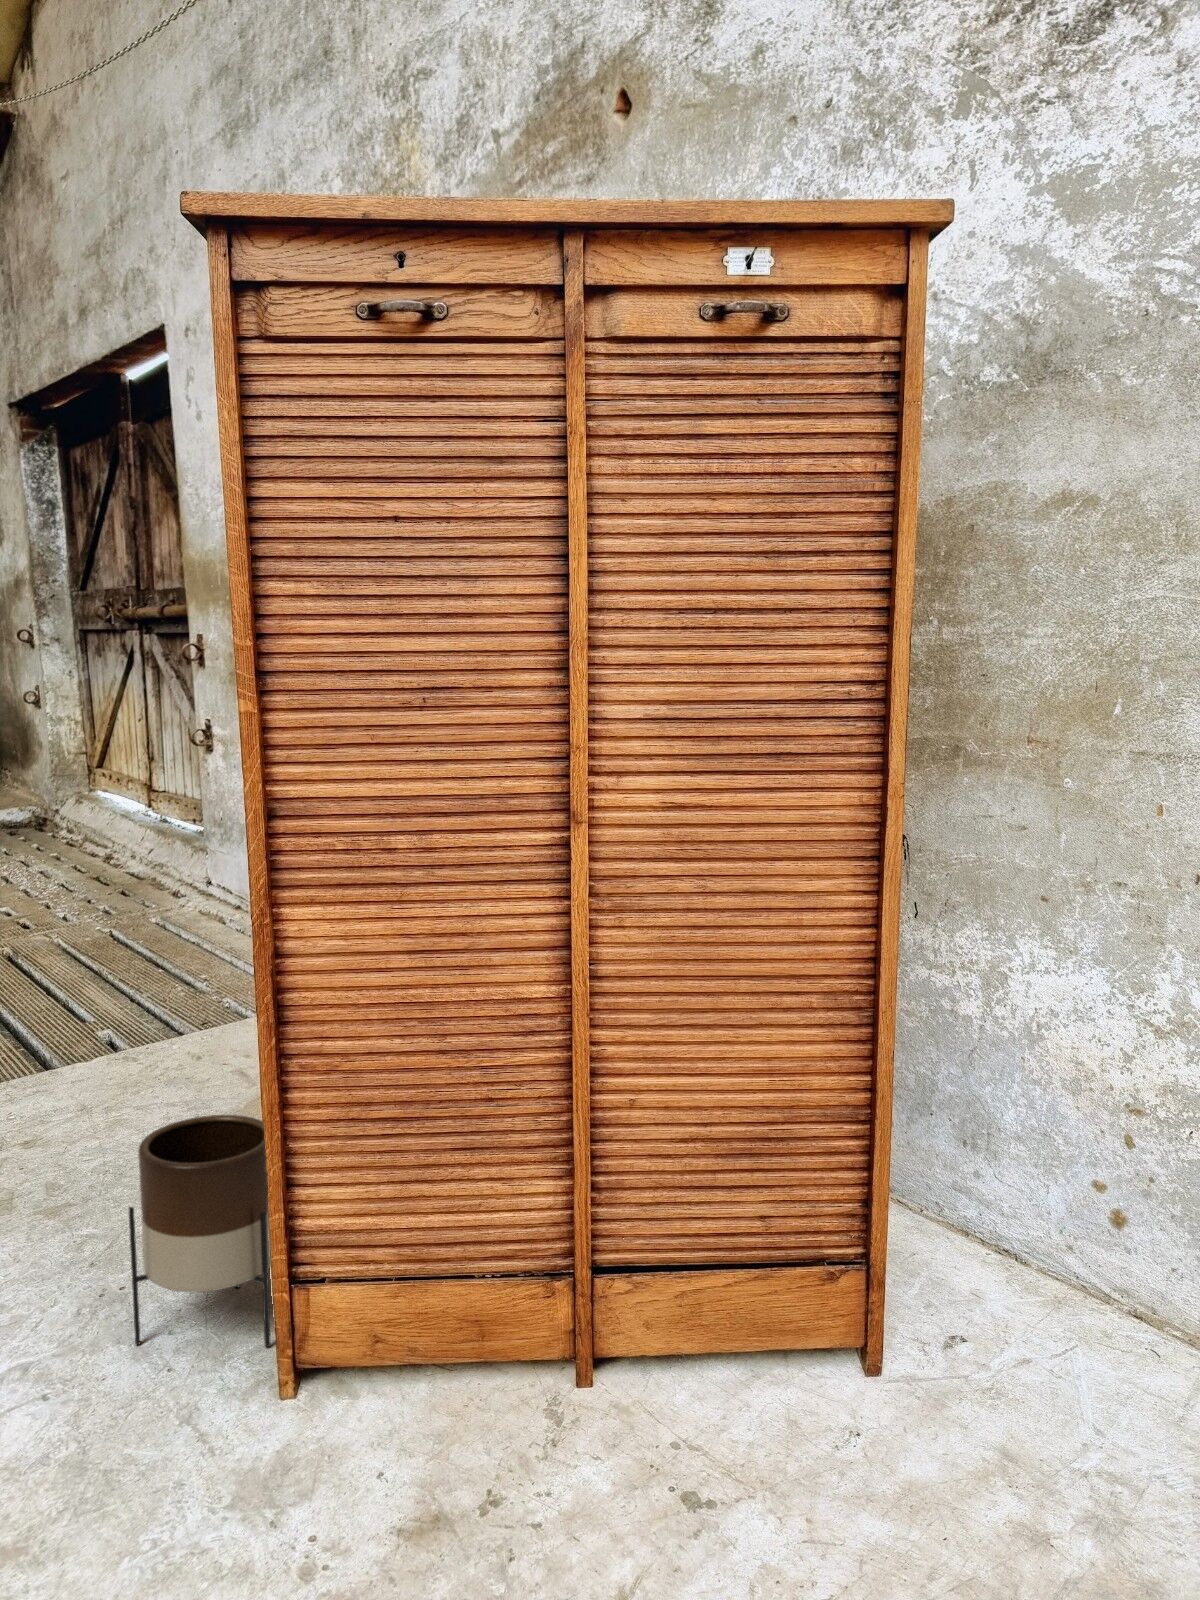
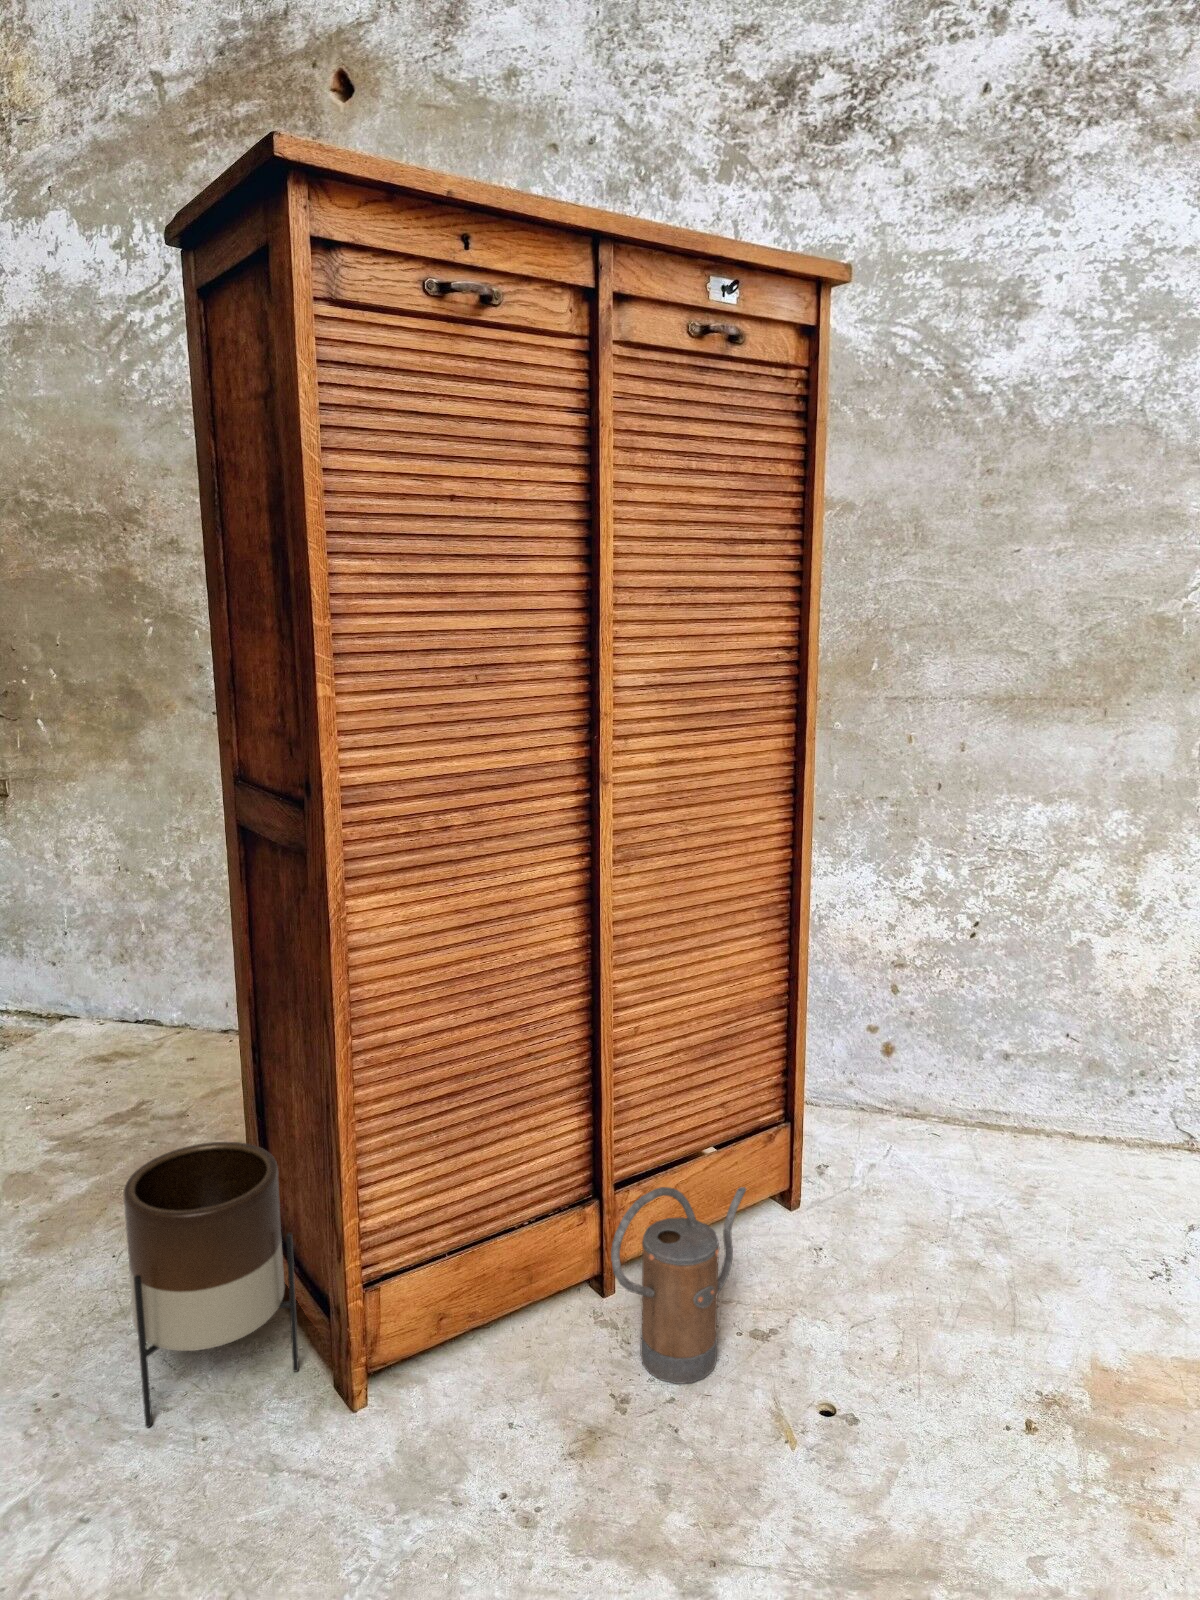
watering can: none [480,1269,681,1503] -> present [611,1187,746,1384]

